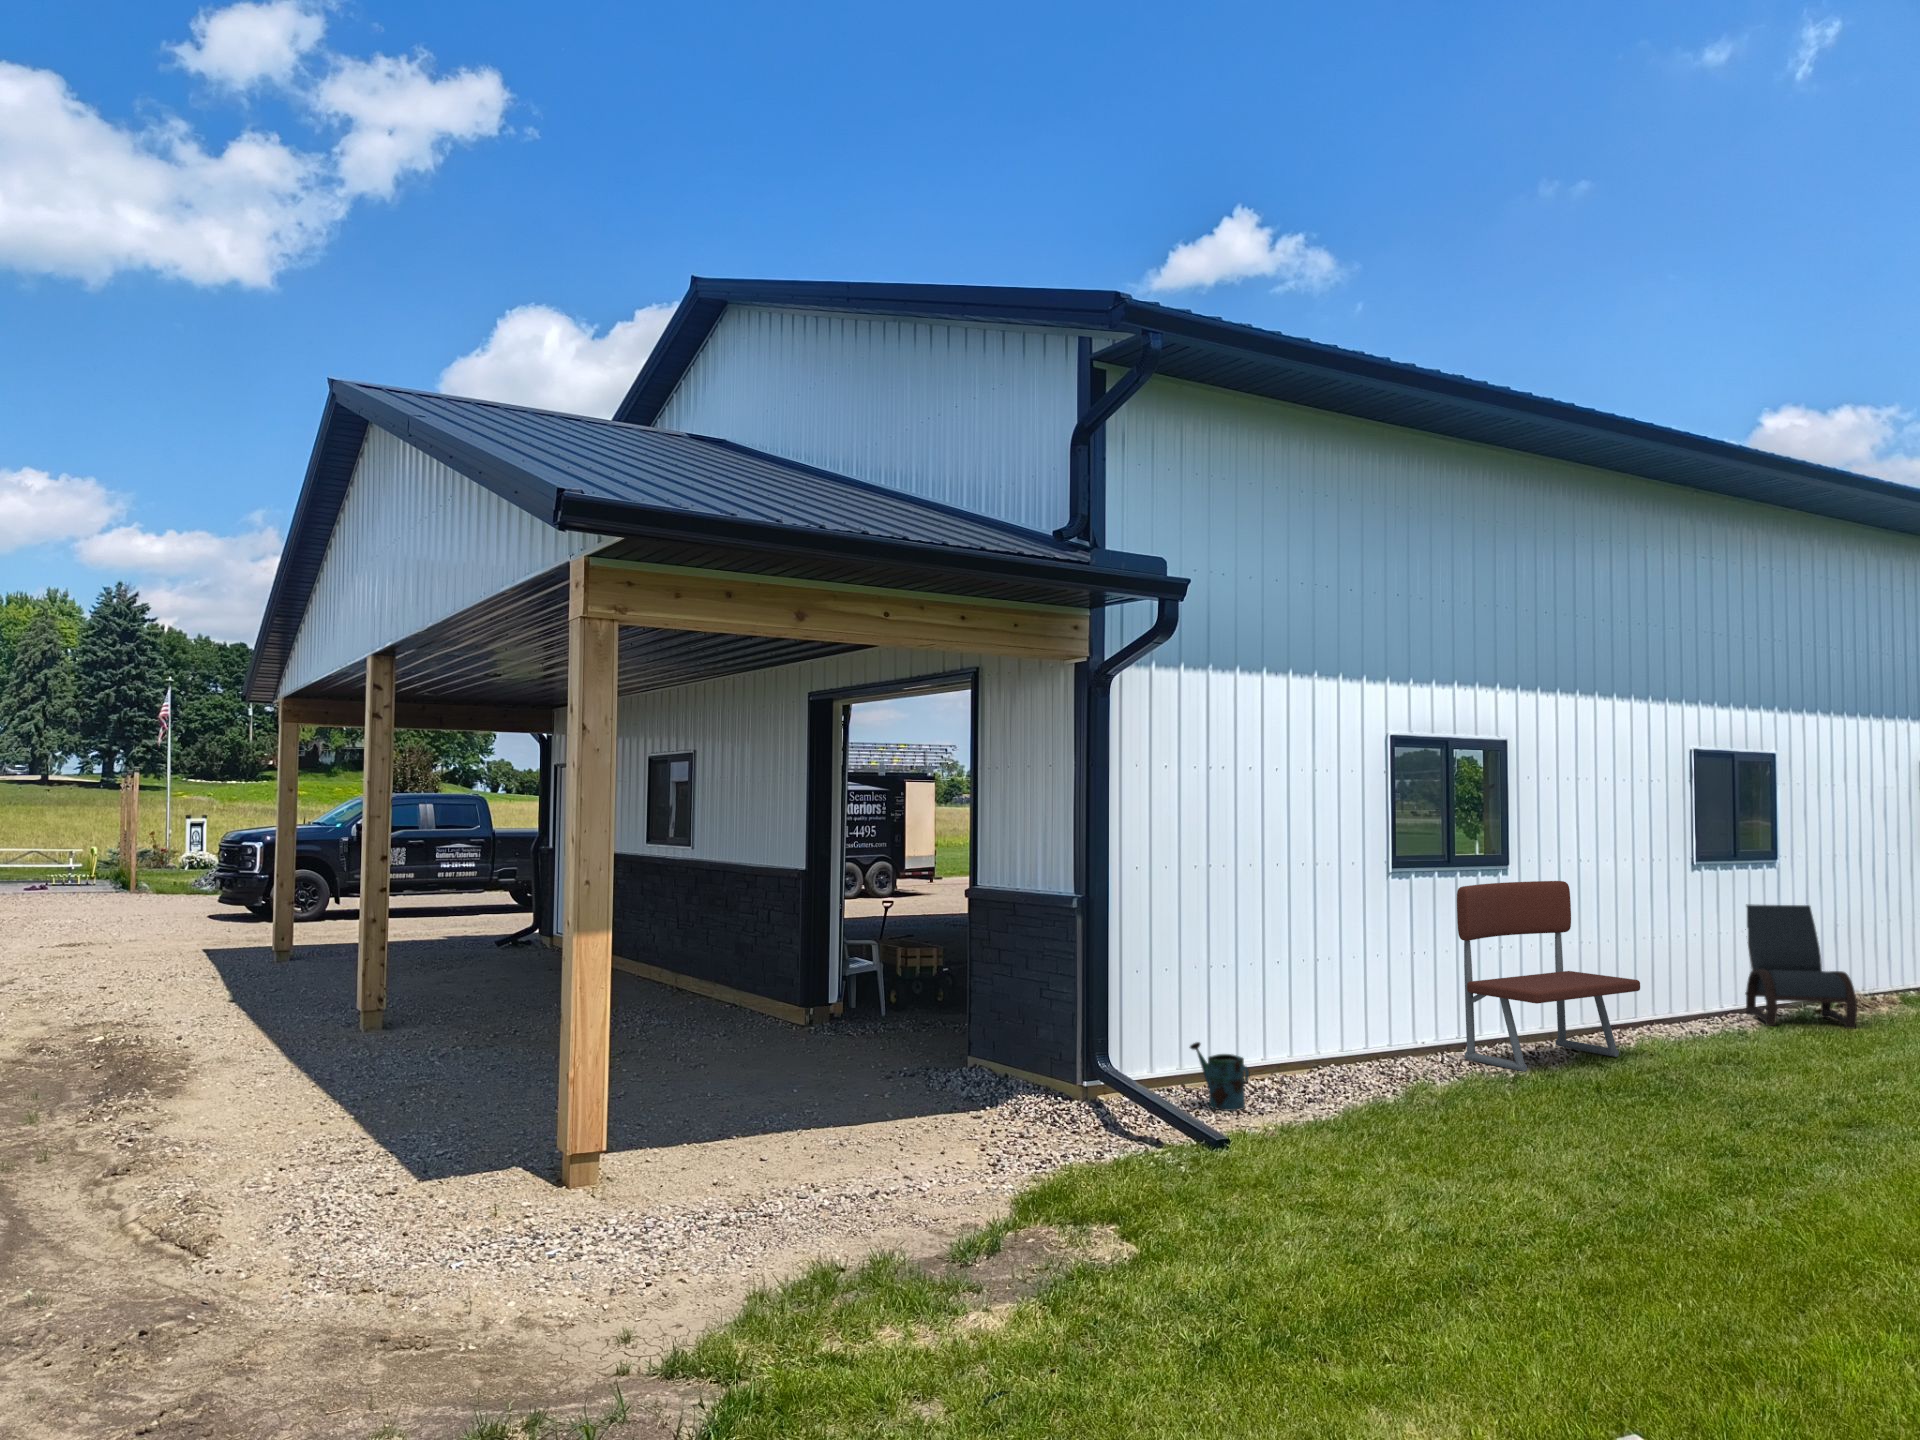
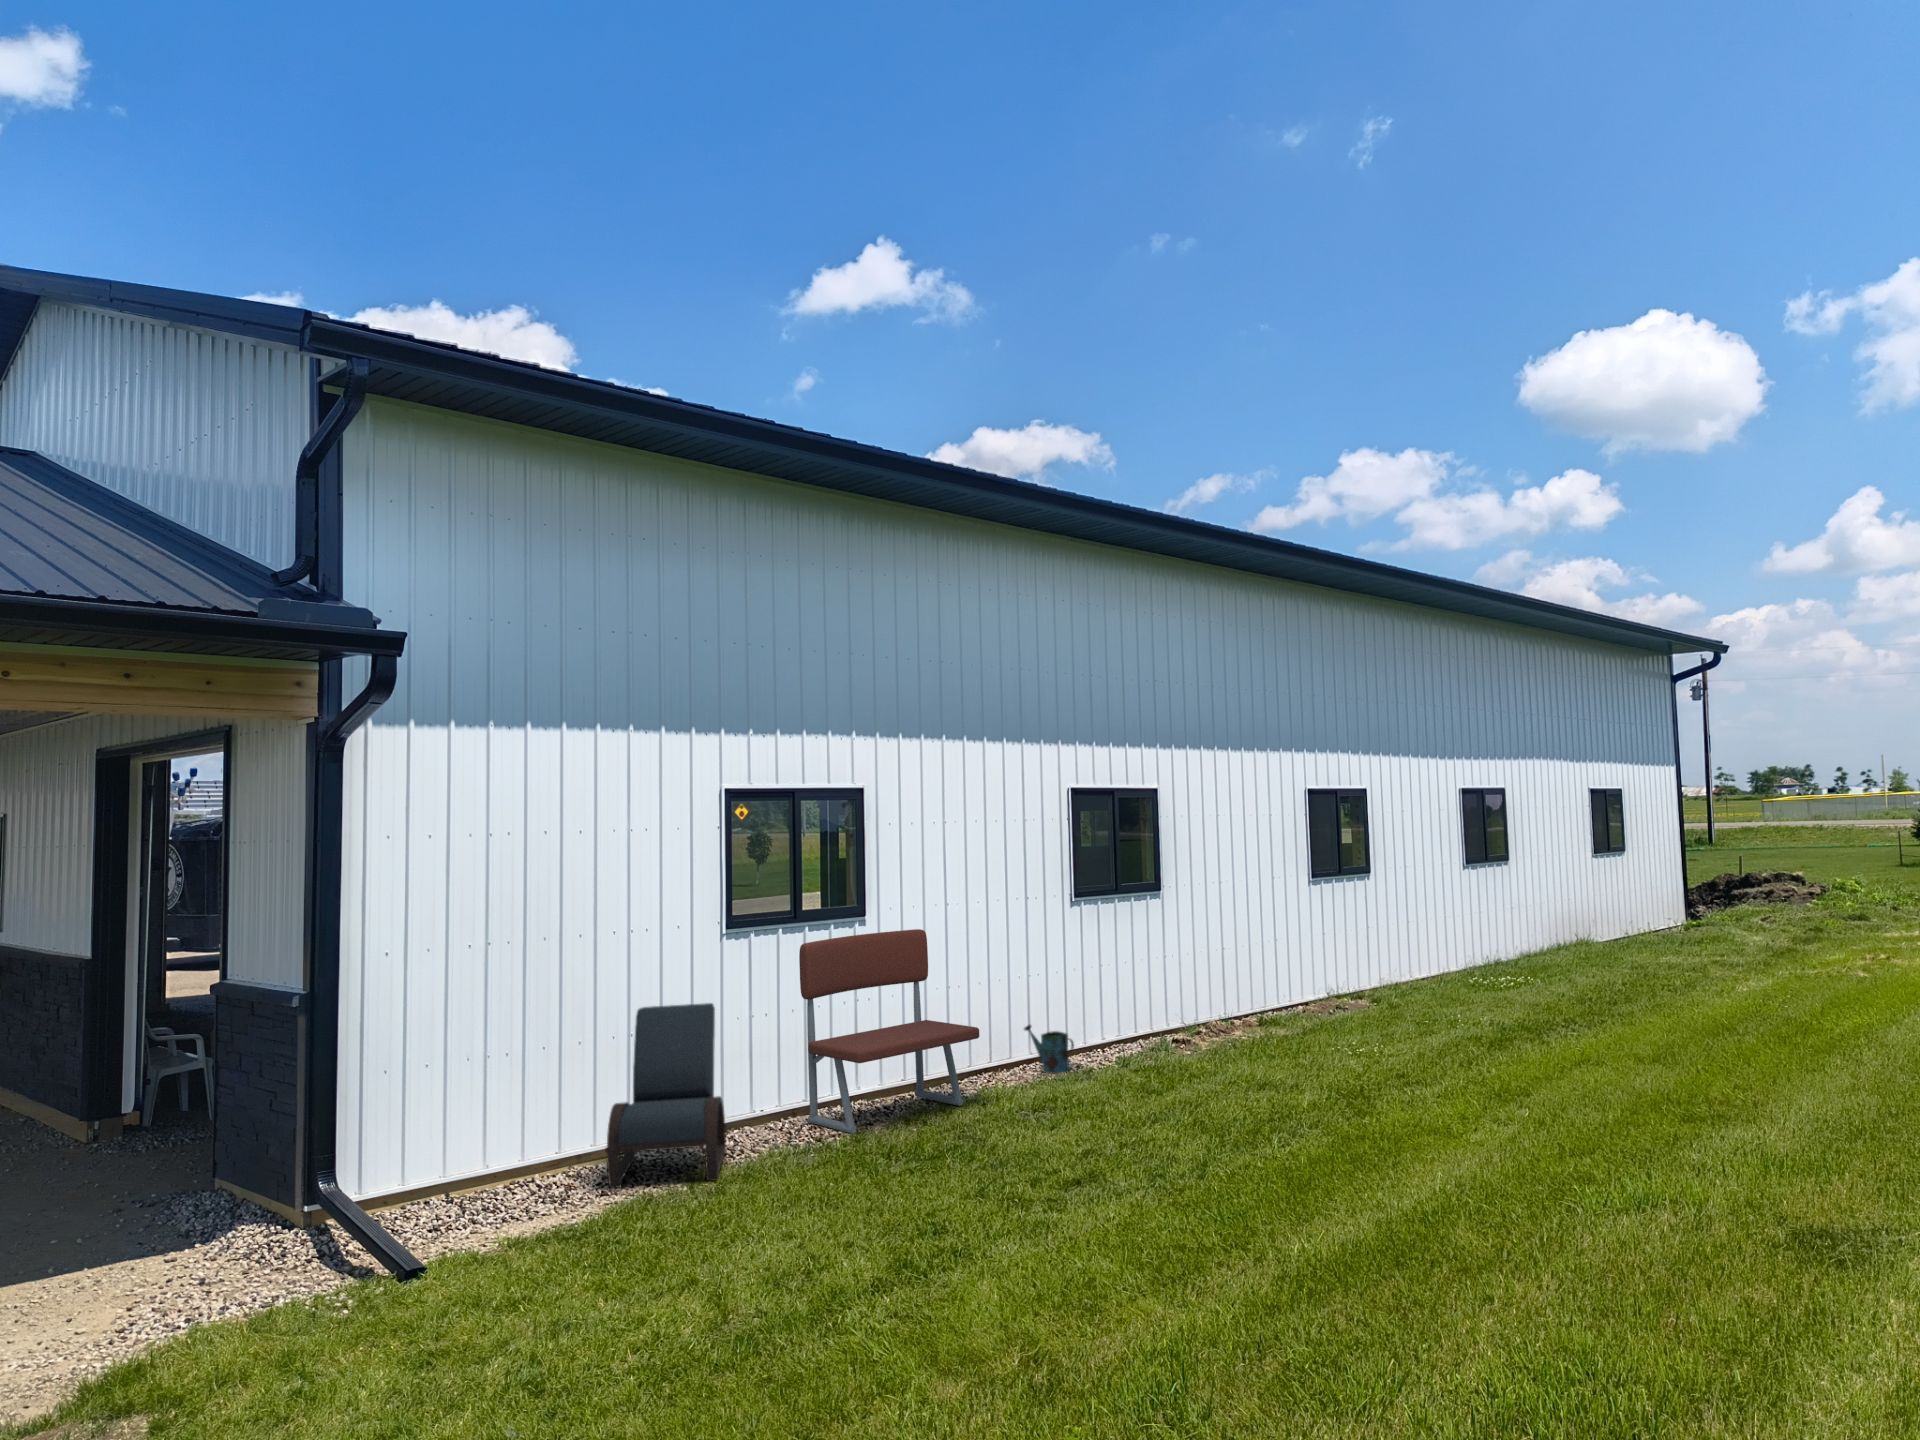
lounge chair: present [1745,905,1857,1029] -> present [605,1003,727,1188]
watering can: present [1190,1042,1249,1111] -> present [1024,1025,1074,1074]

